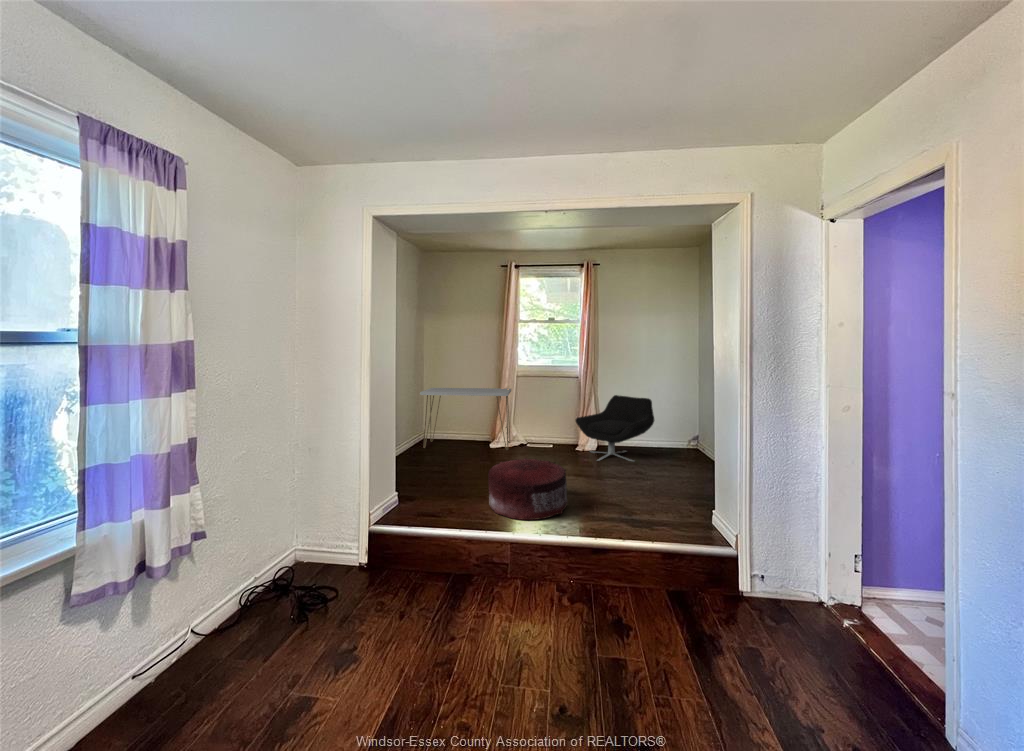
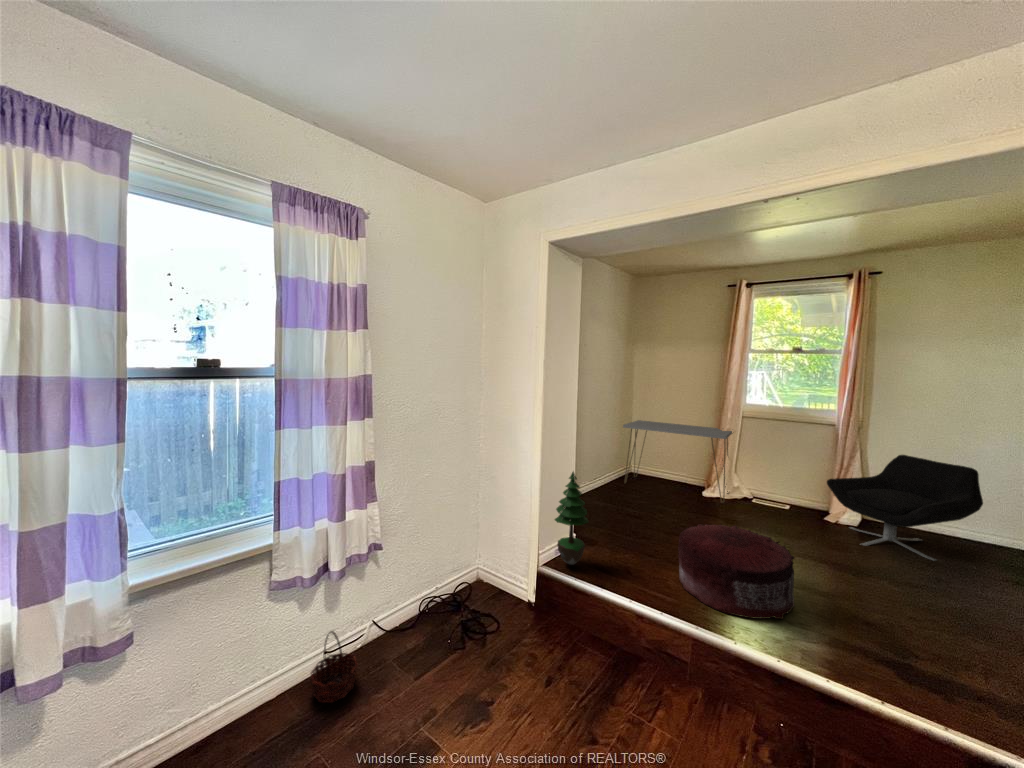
potted tree: none [380,430,414,520] -> present [555,472,588,565]
basket: none [122,643,189,726] -> present [311,631,357,703]

